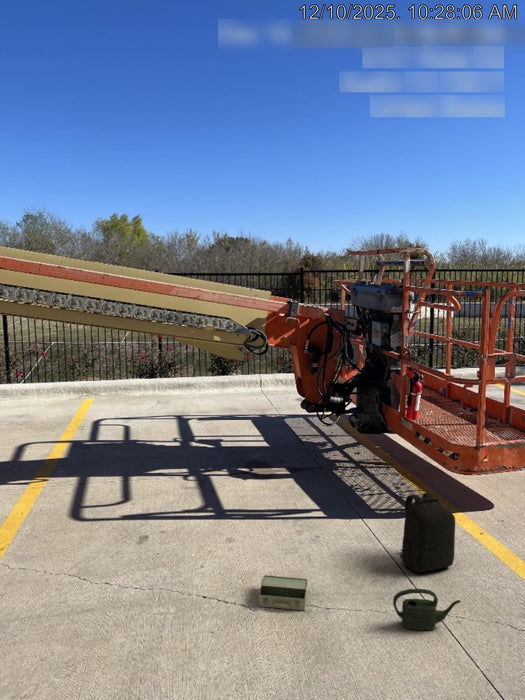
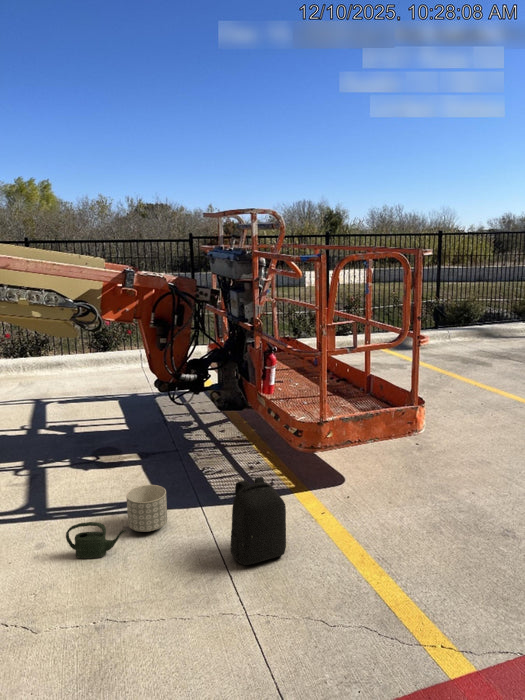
planter: none [299,495,334,537] -> present [126,485,167,532]
toolbox: present [259,575,307,610] -> none [49,585,114,624]
watering can: present [393,589,460,630] -> present [66,522,126,559]

